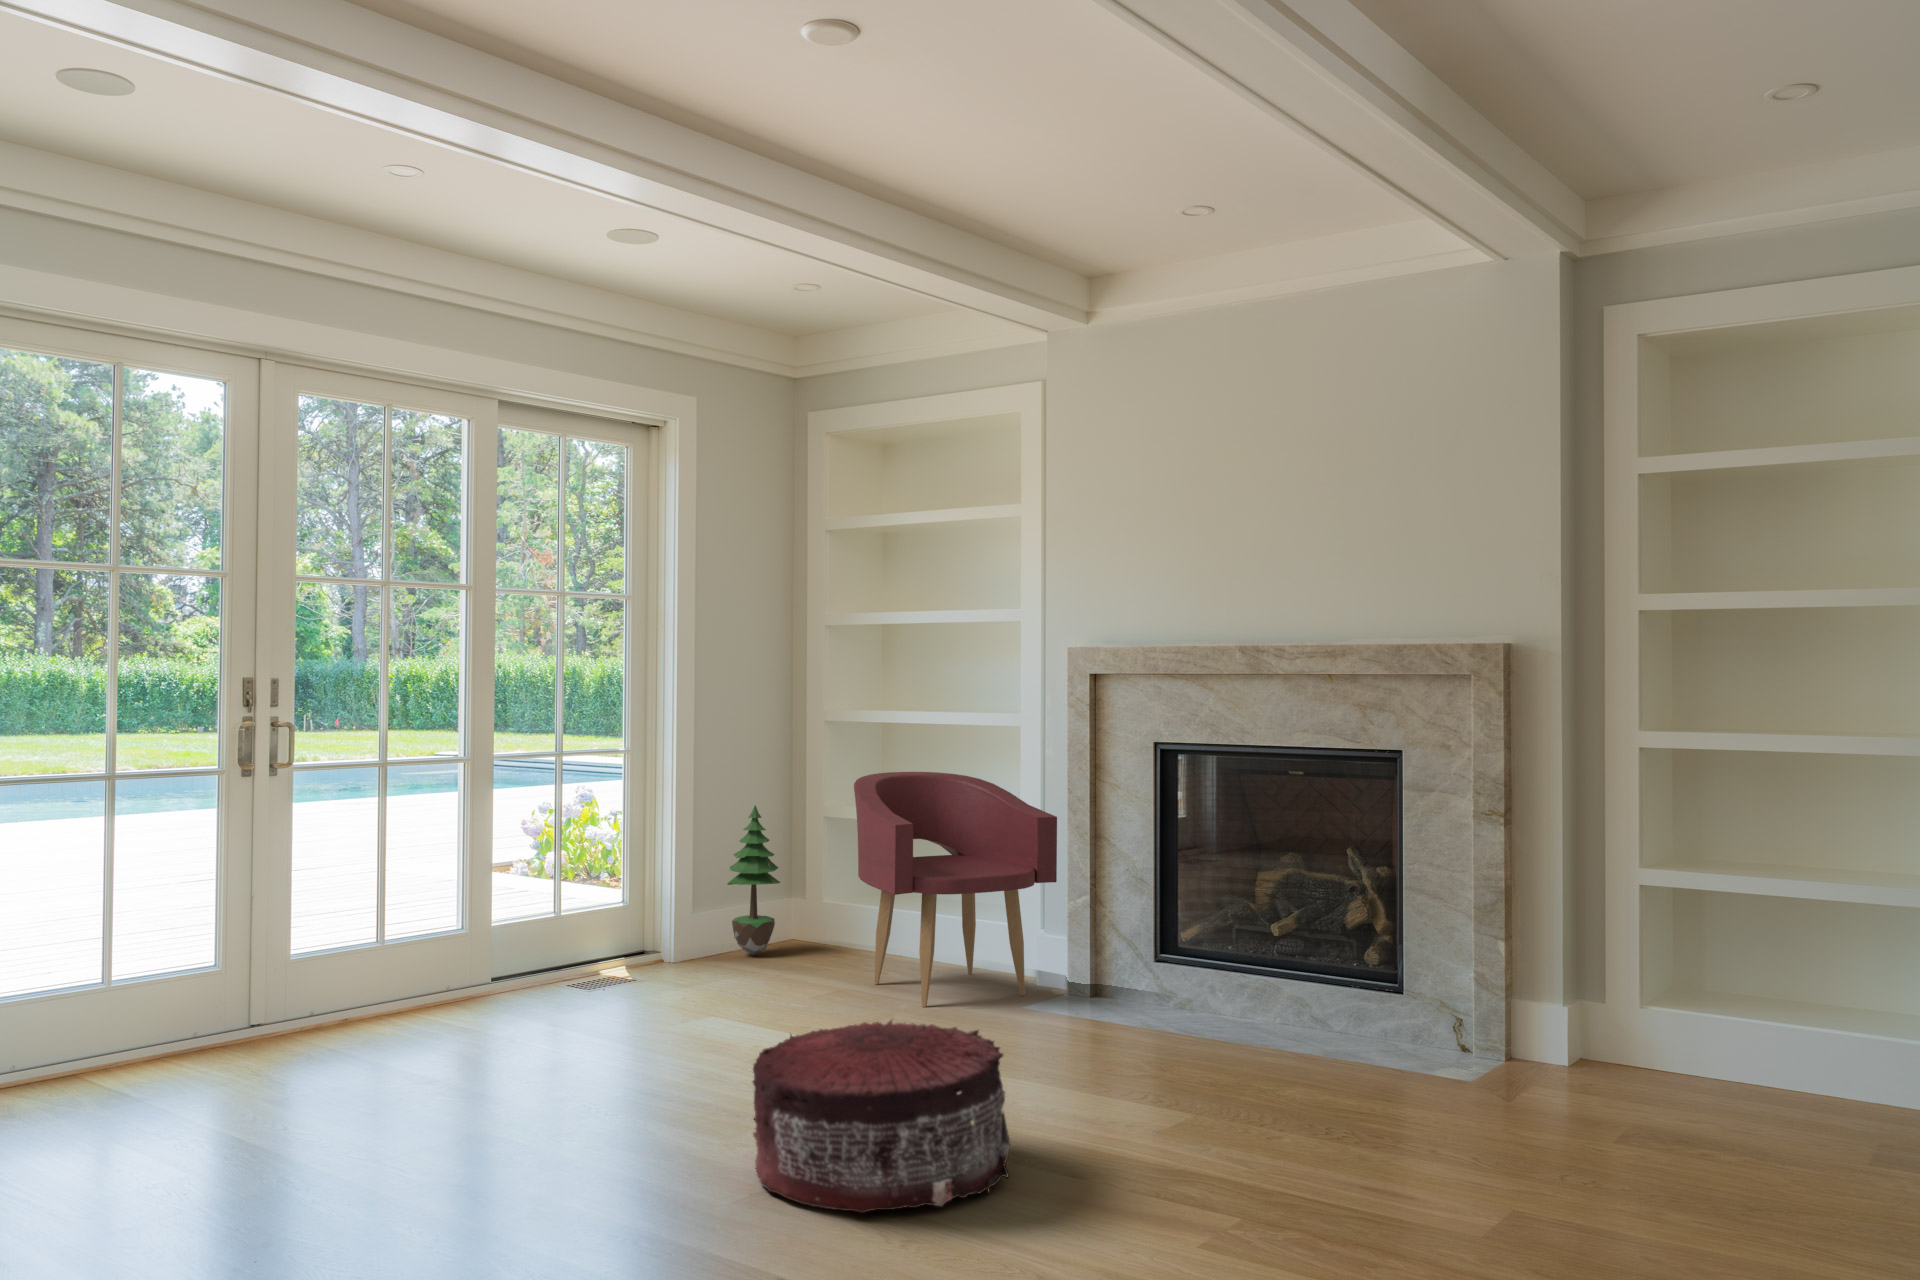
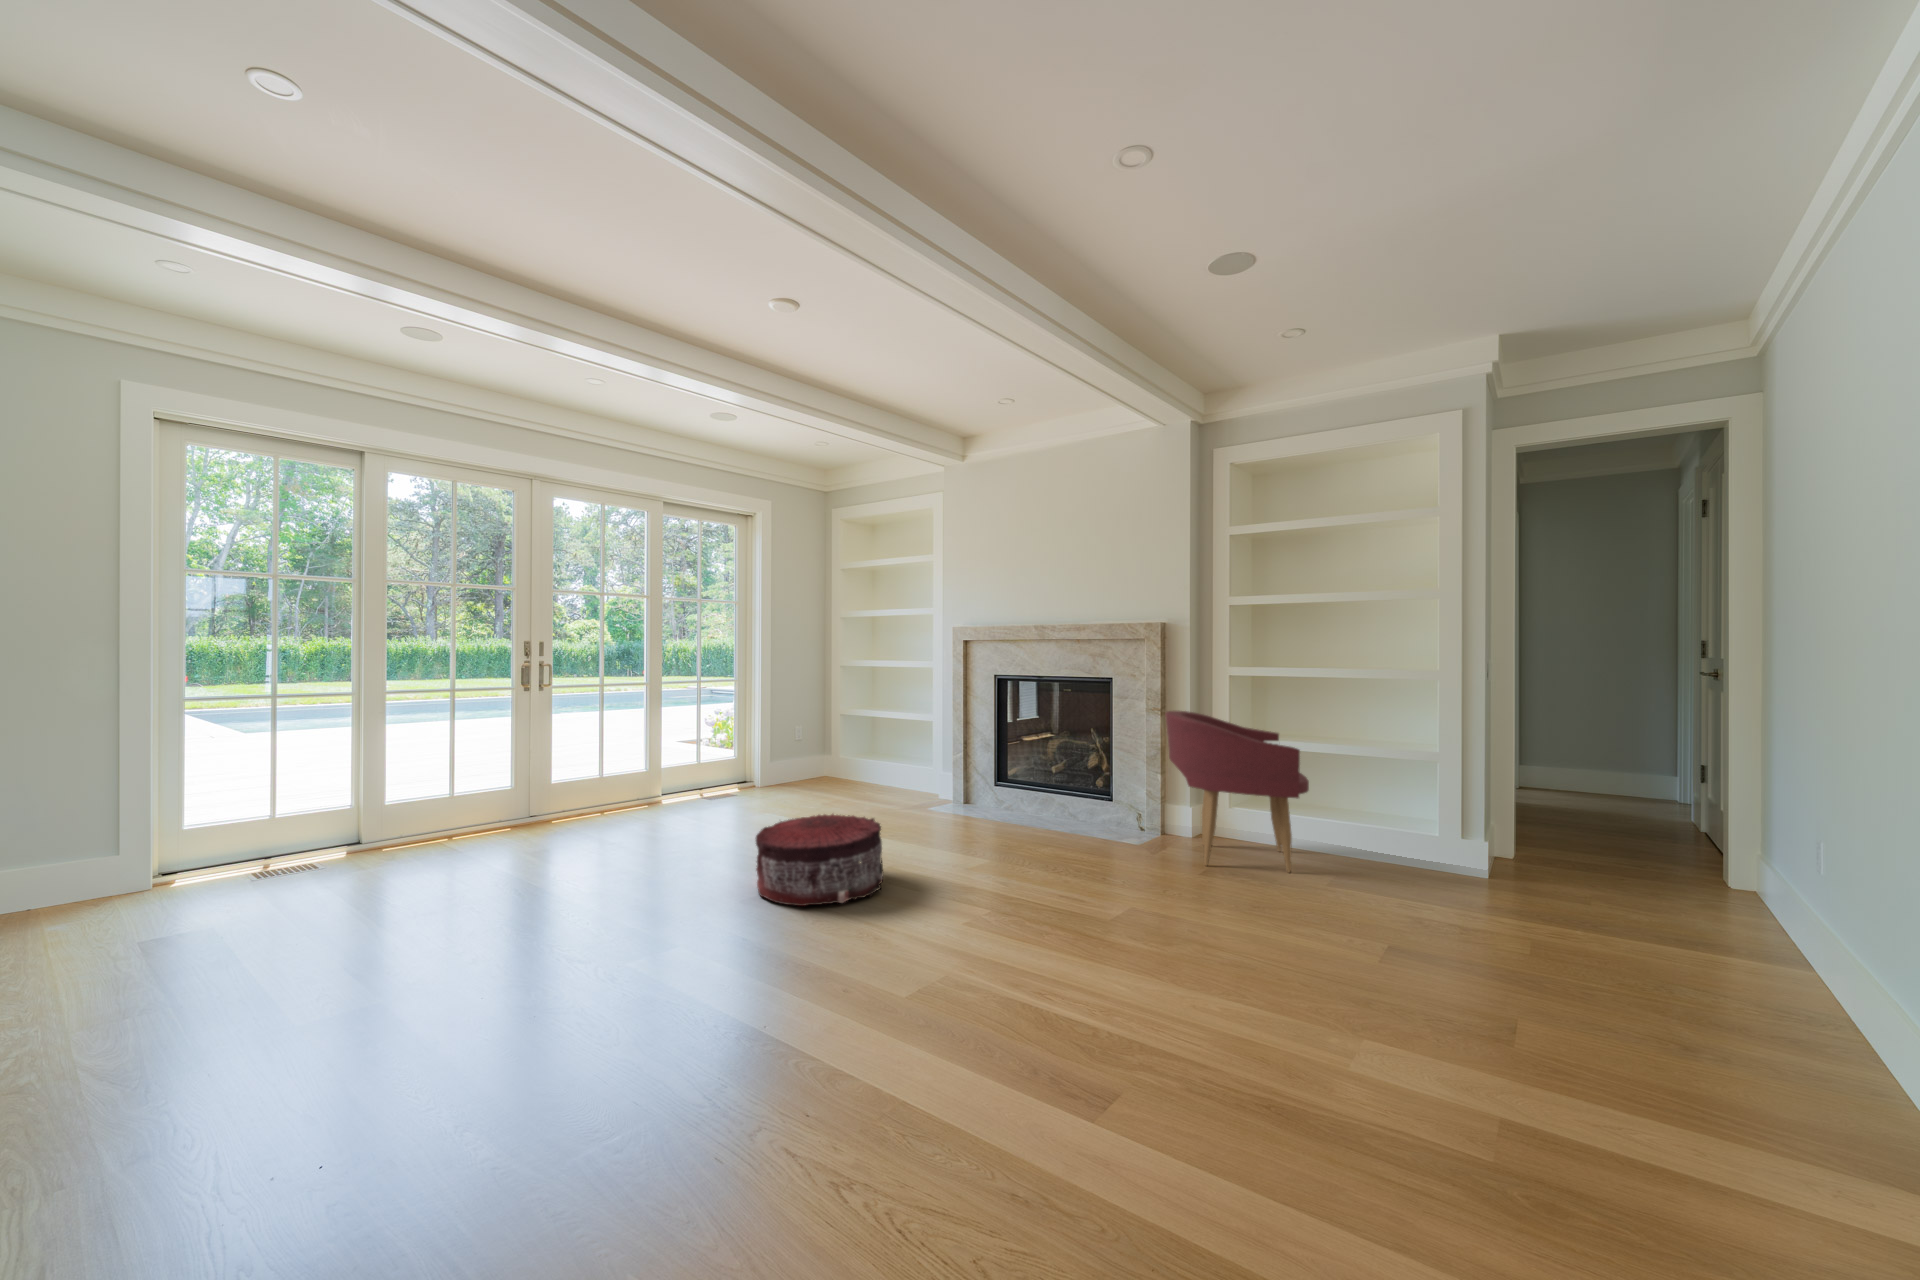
armchair: present [854,772,1057,1007] -> present [1165,711,1309,873]
potted tree: present [727,805,780,955] -> none [787,708,815,785]

